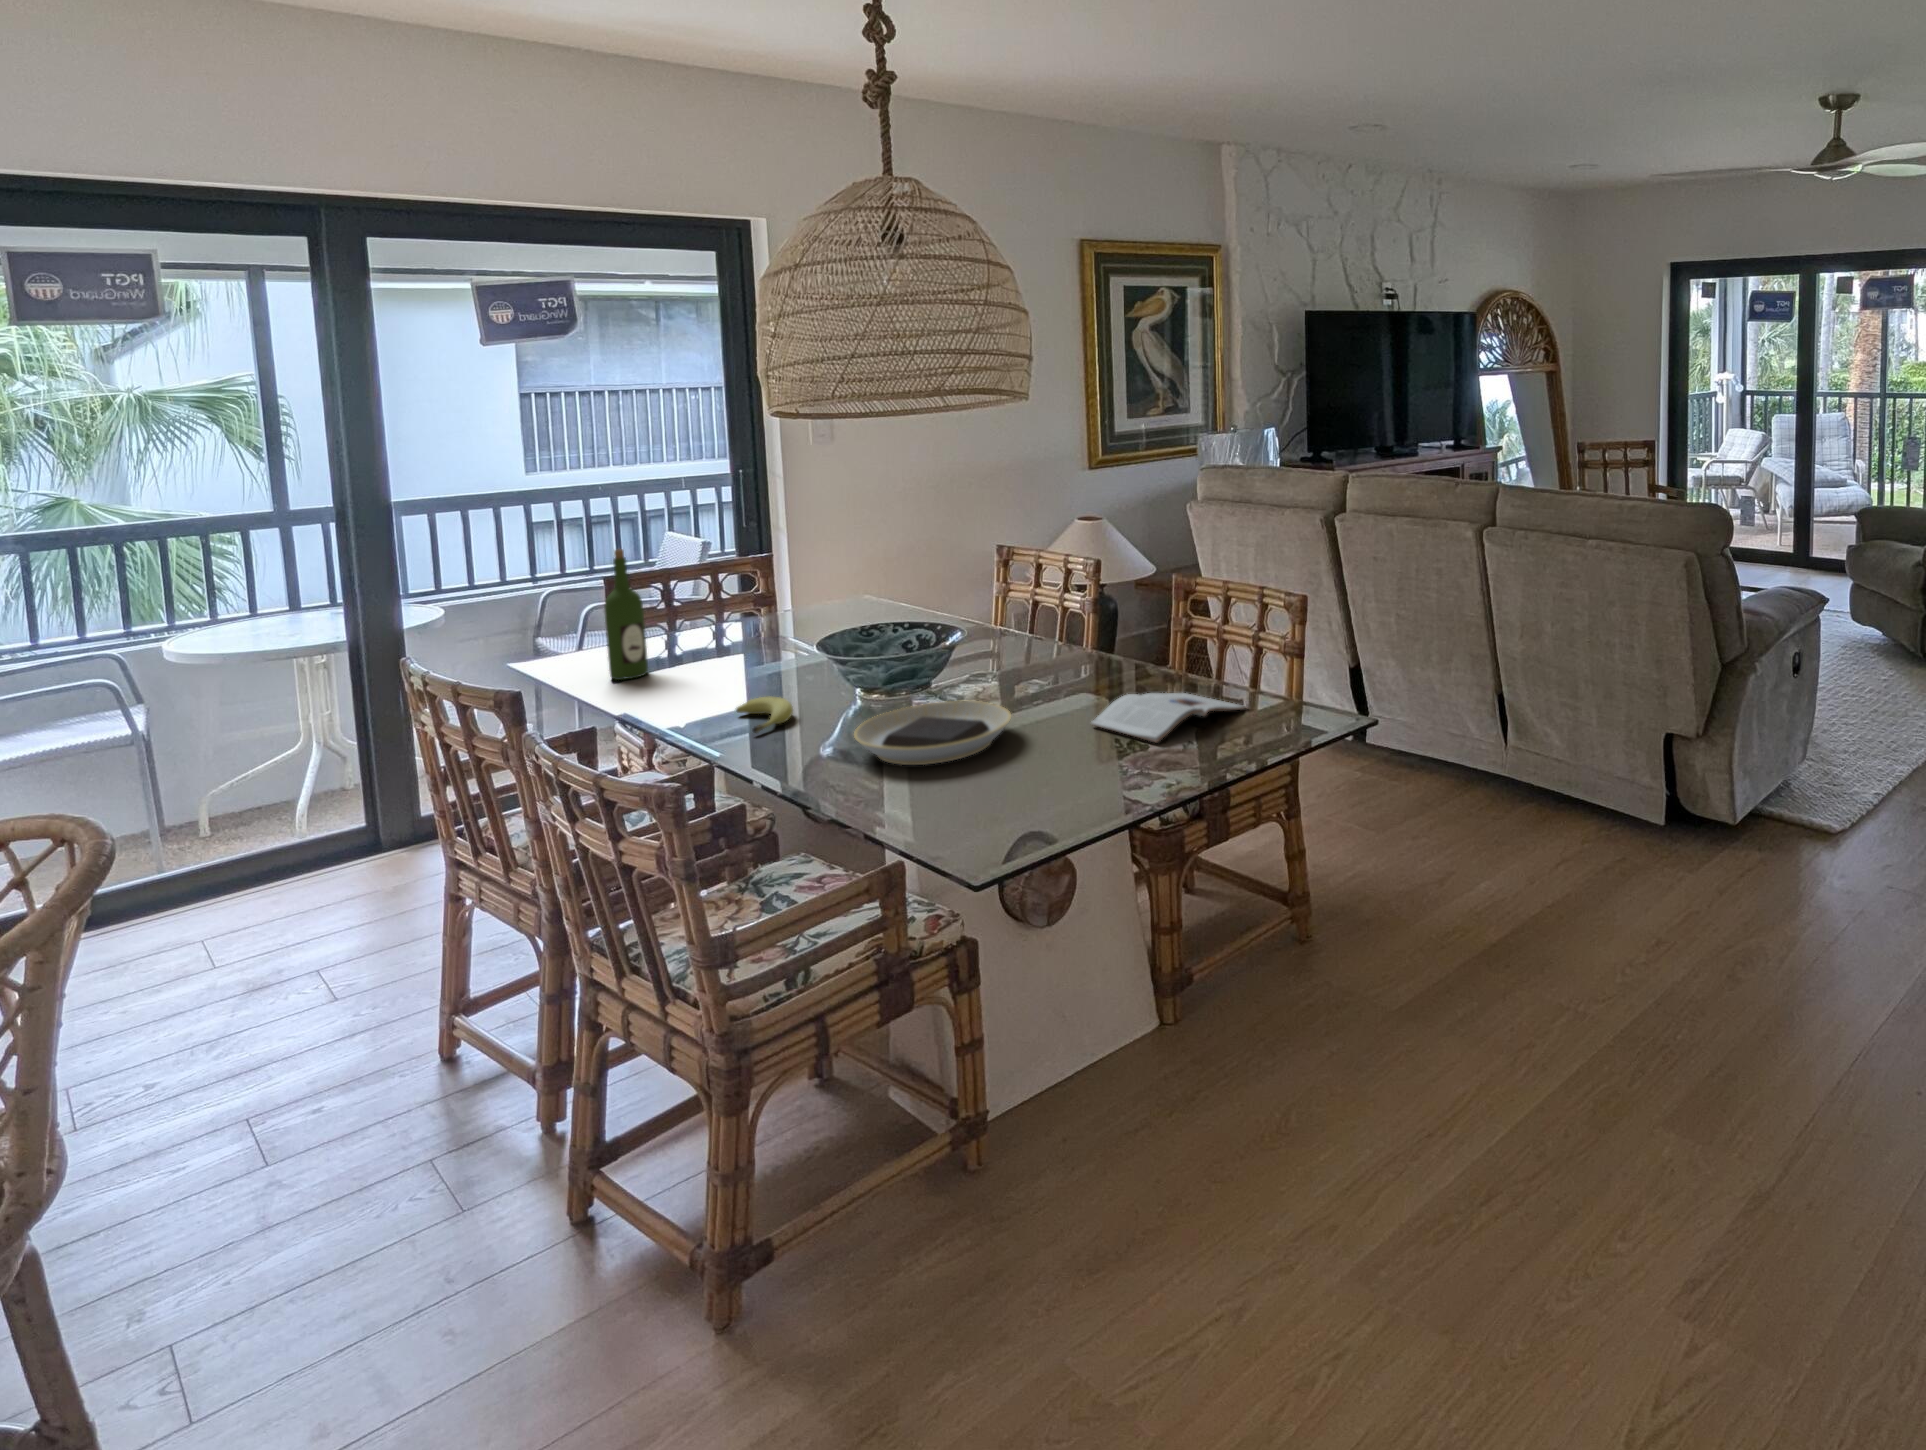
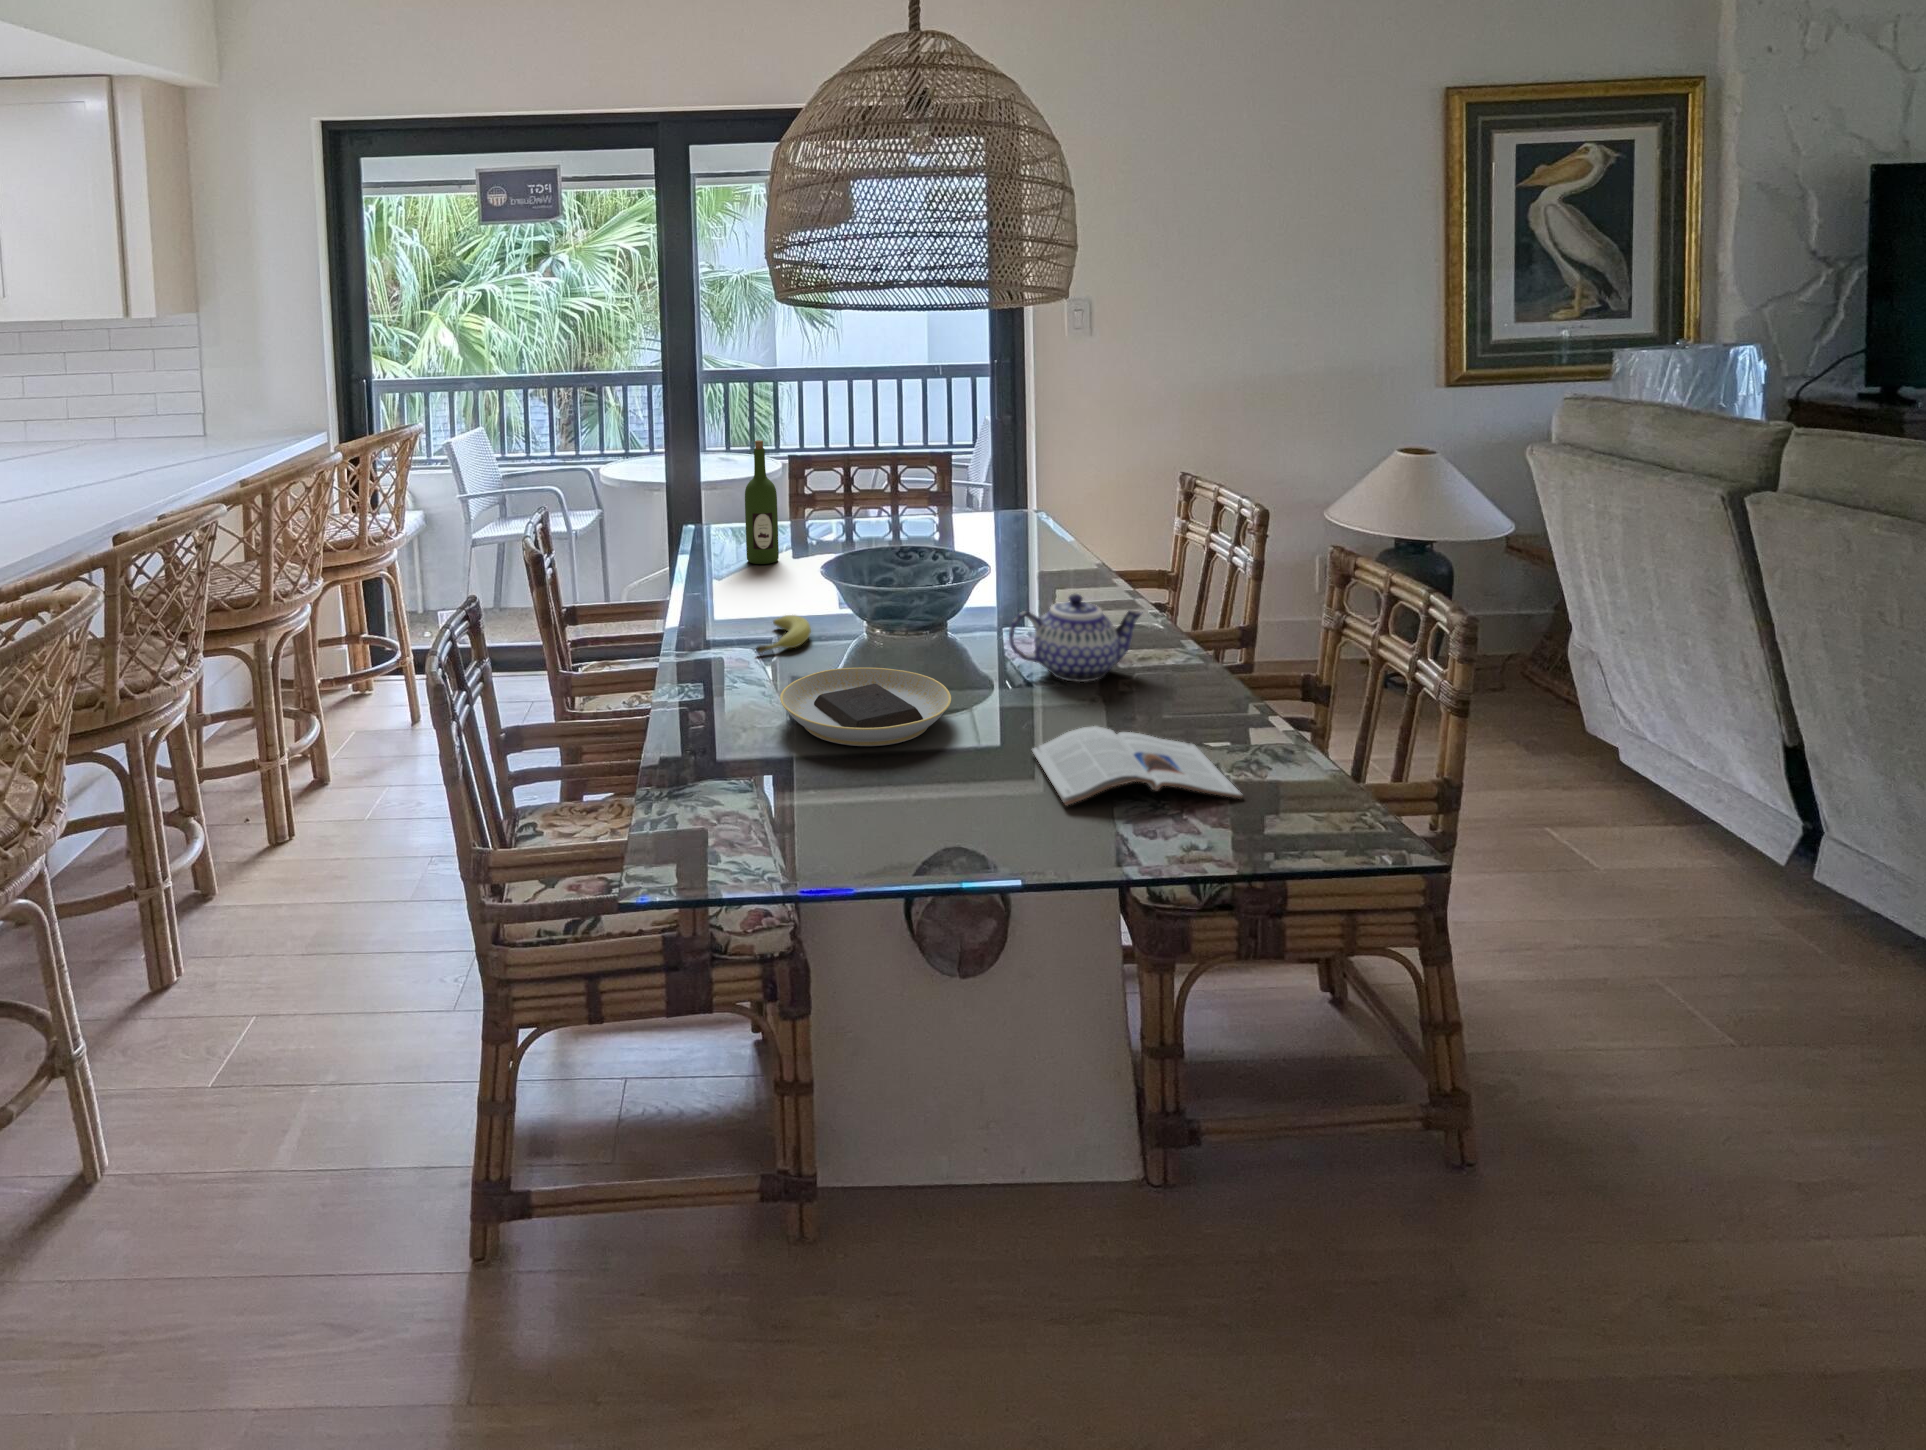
teapot: none [1000,614,1089,684] -> present [1009,594,1142,682]

